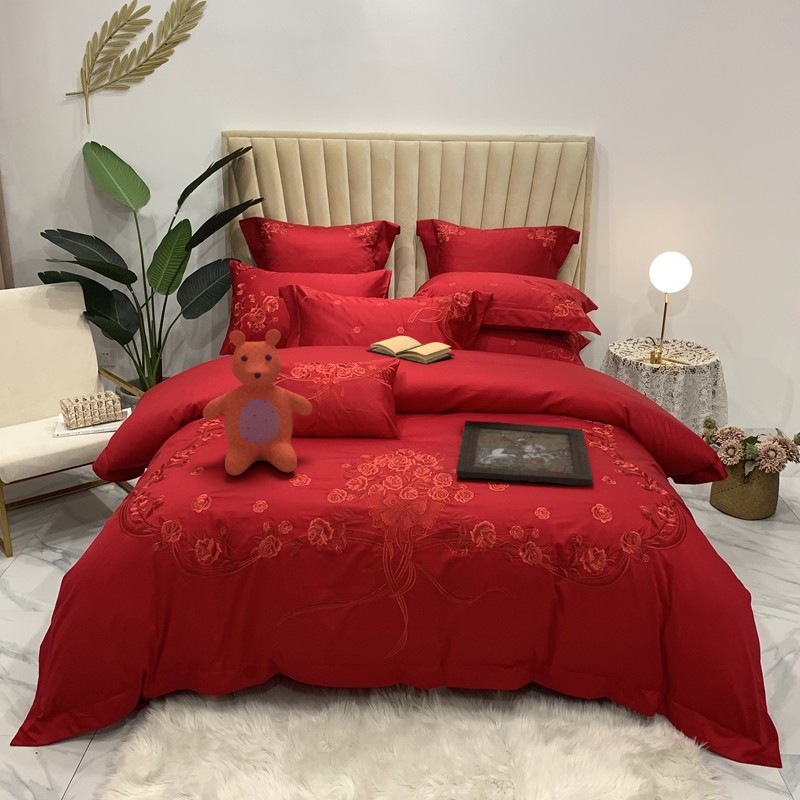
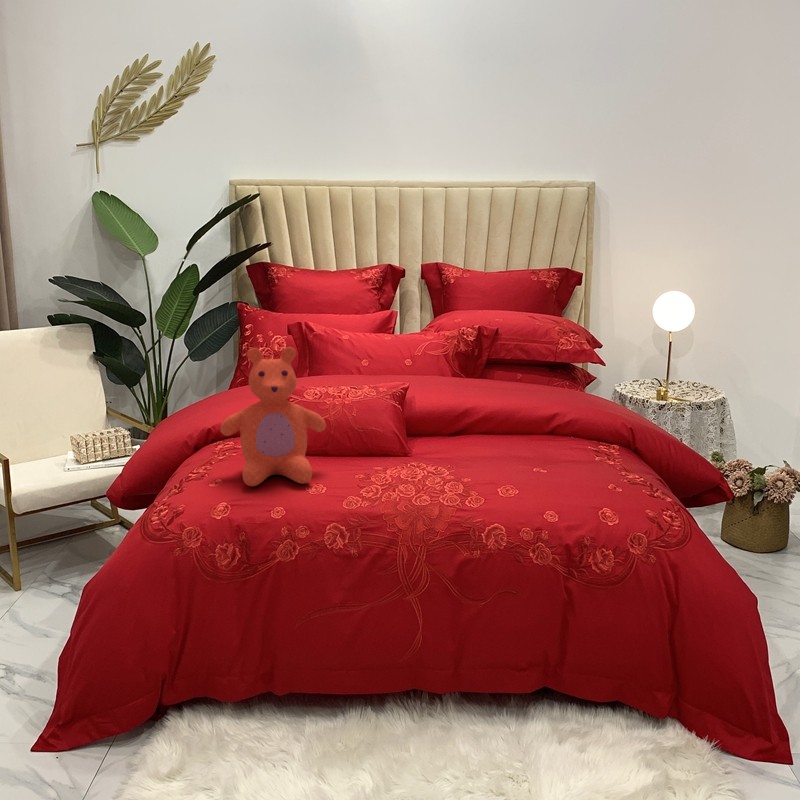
book: present [366,336,455,365] -> none [375,368,462,392]
tray: present [456,421,593,485] -> none [467,441,600,492]

